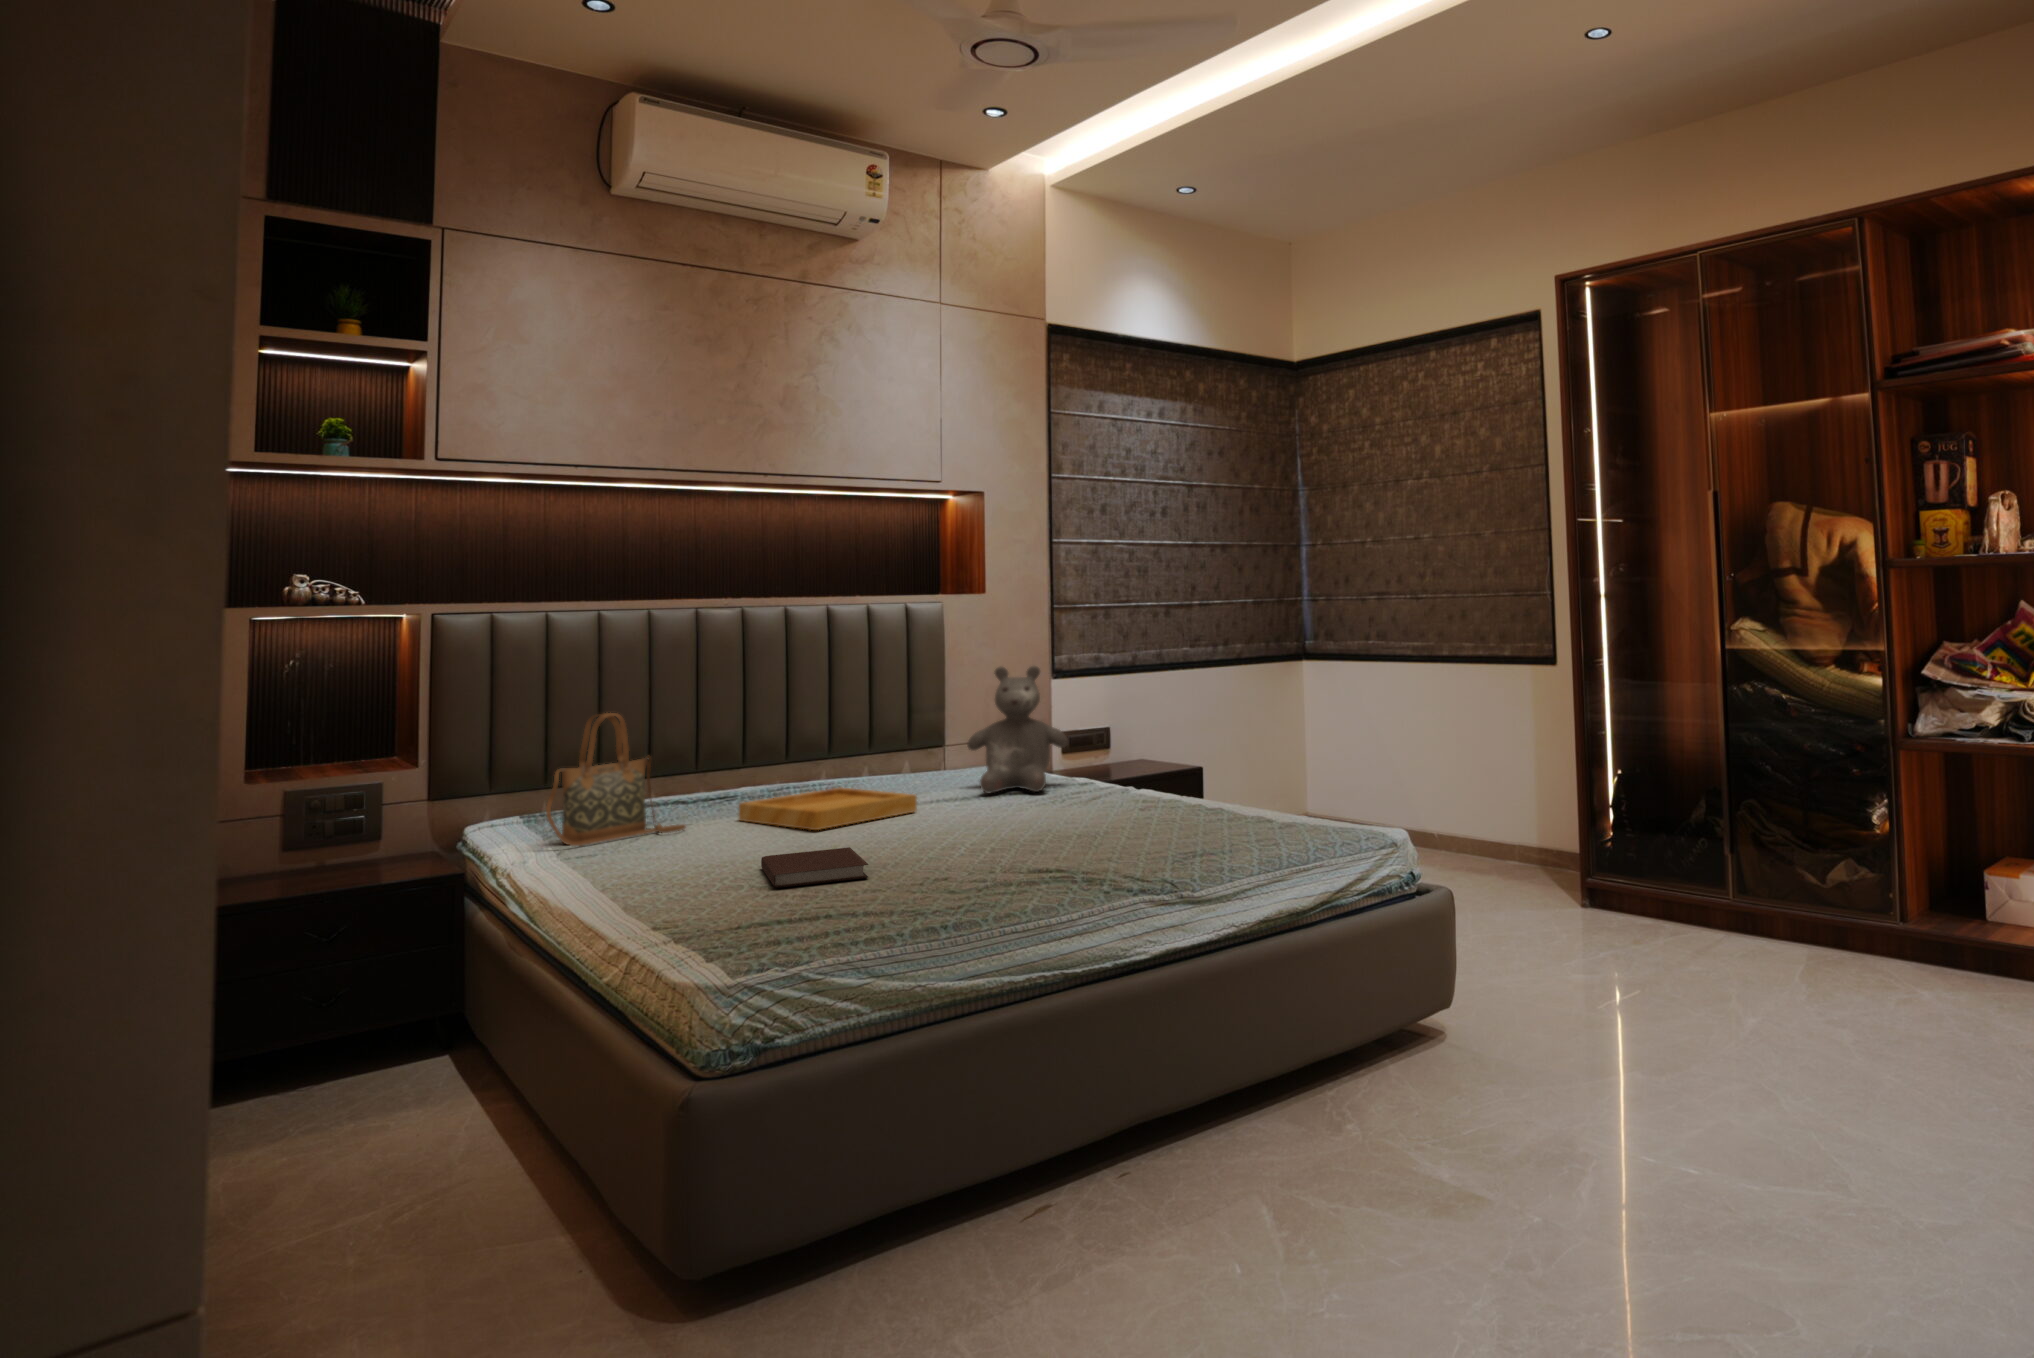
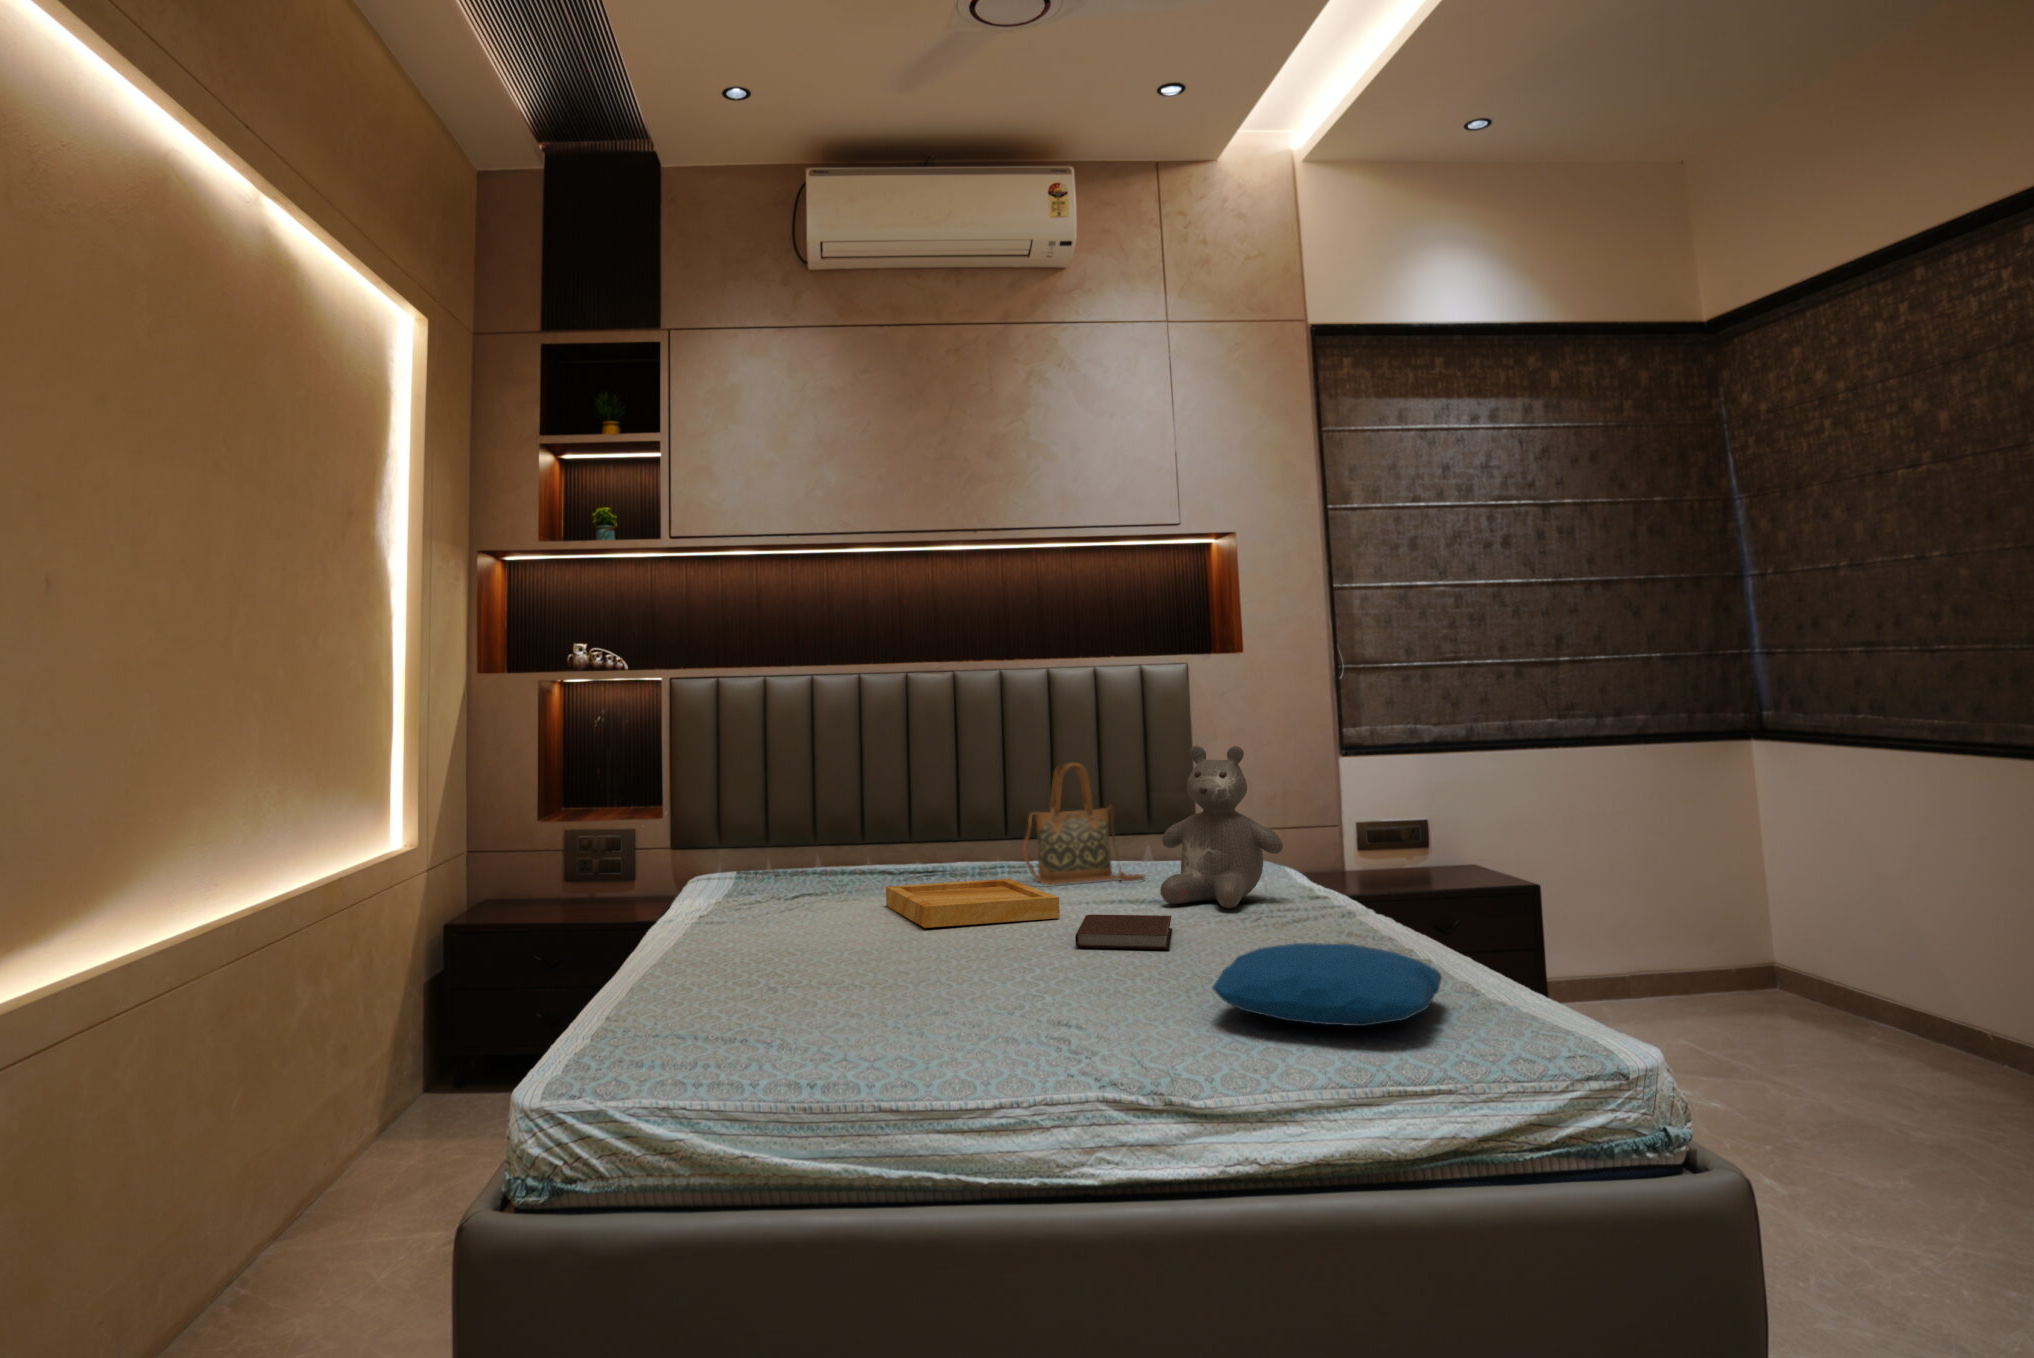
handbag: present [546,713,686,846] -> present [1023,763,1145,885]
pillow: none [1136,794,1285,846] -> present [1213,943,1442,1026]
notebook: present [761,847,868,888] -> present [1075,914,1172,949]

